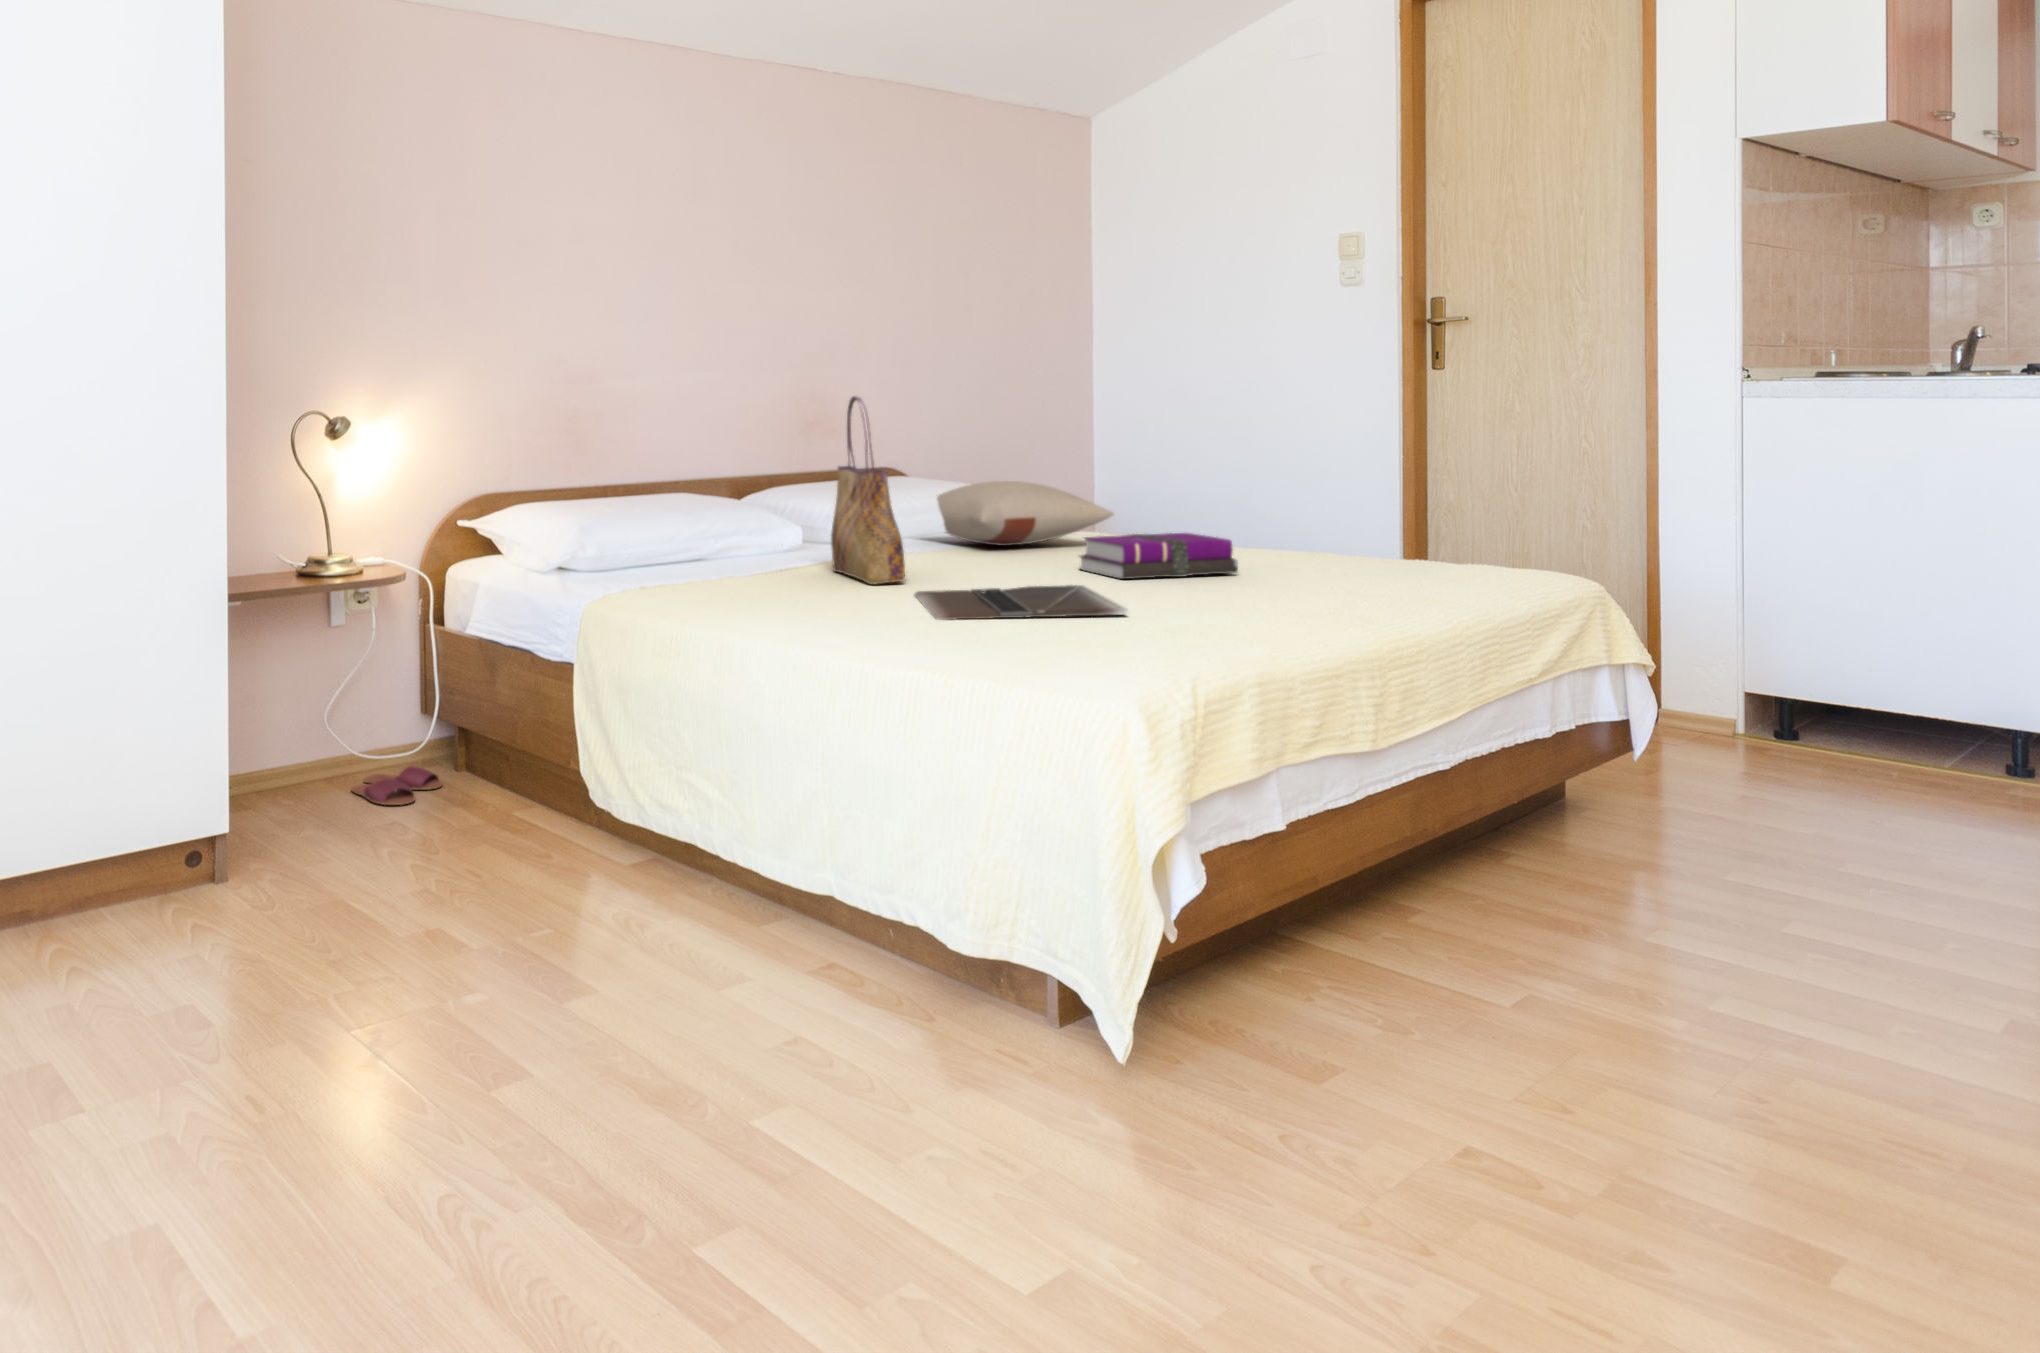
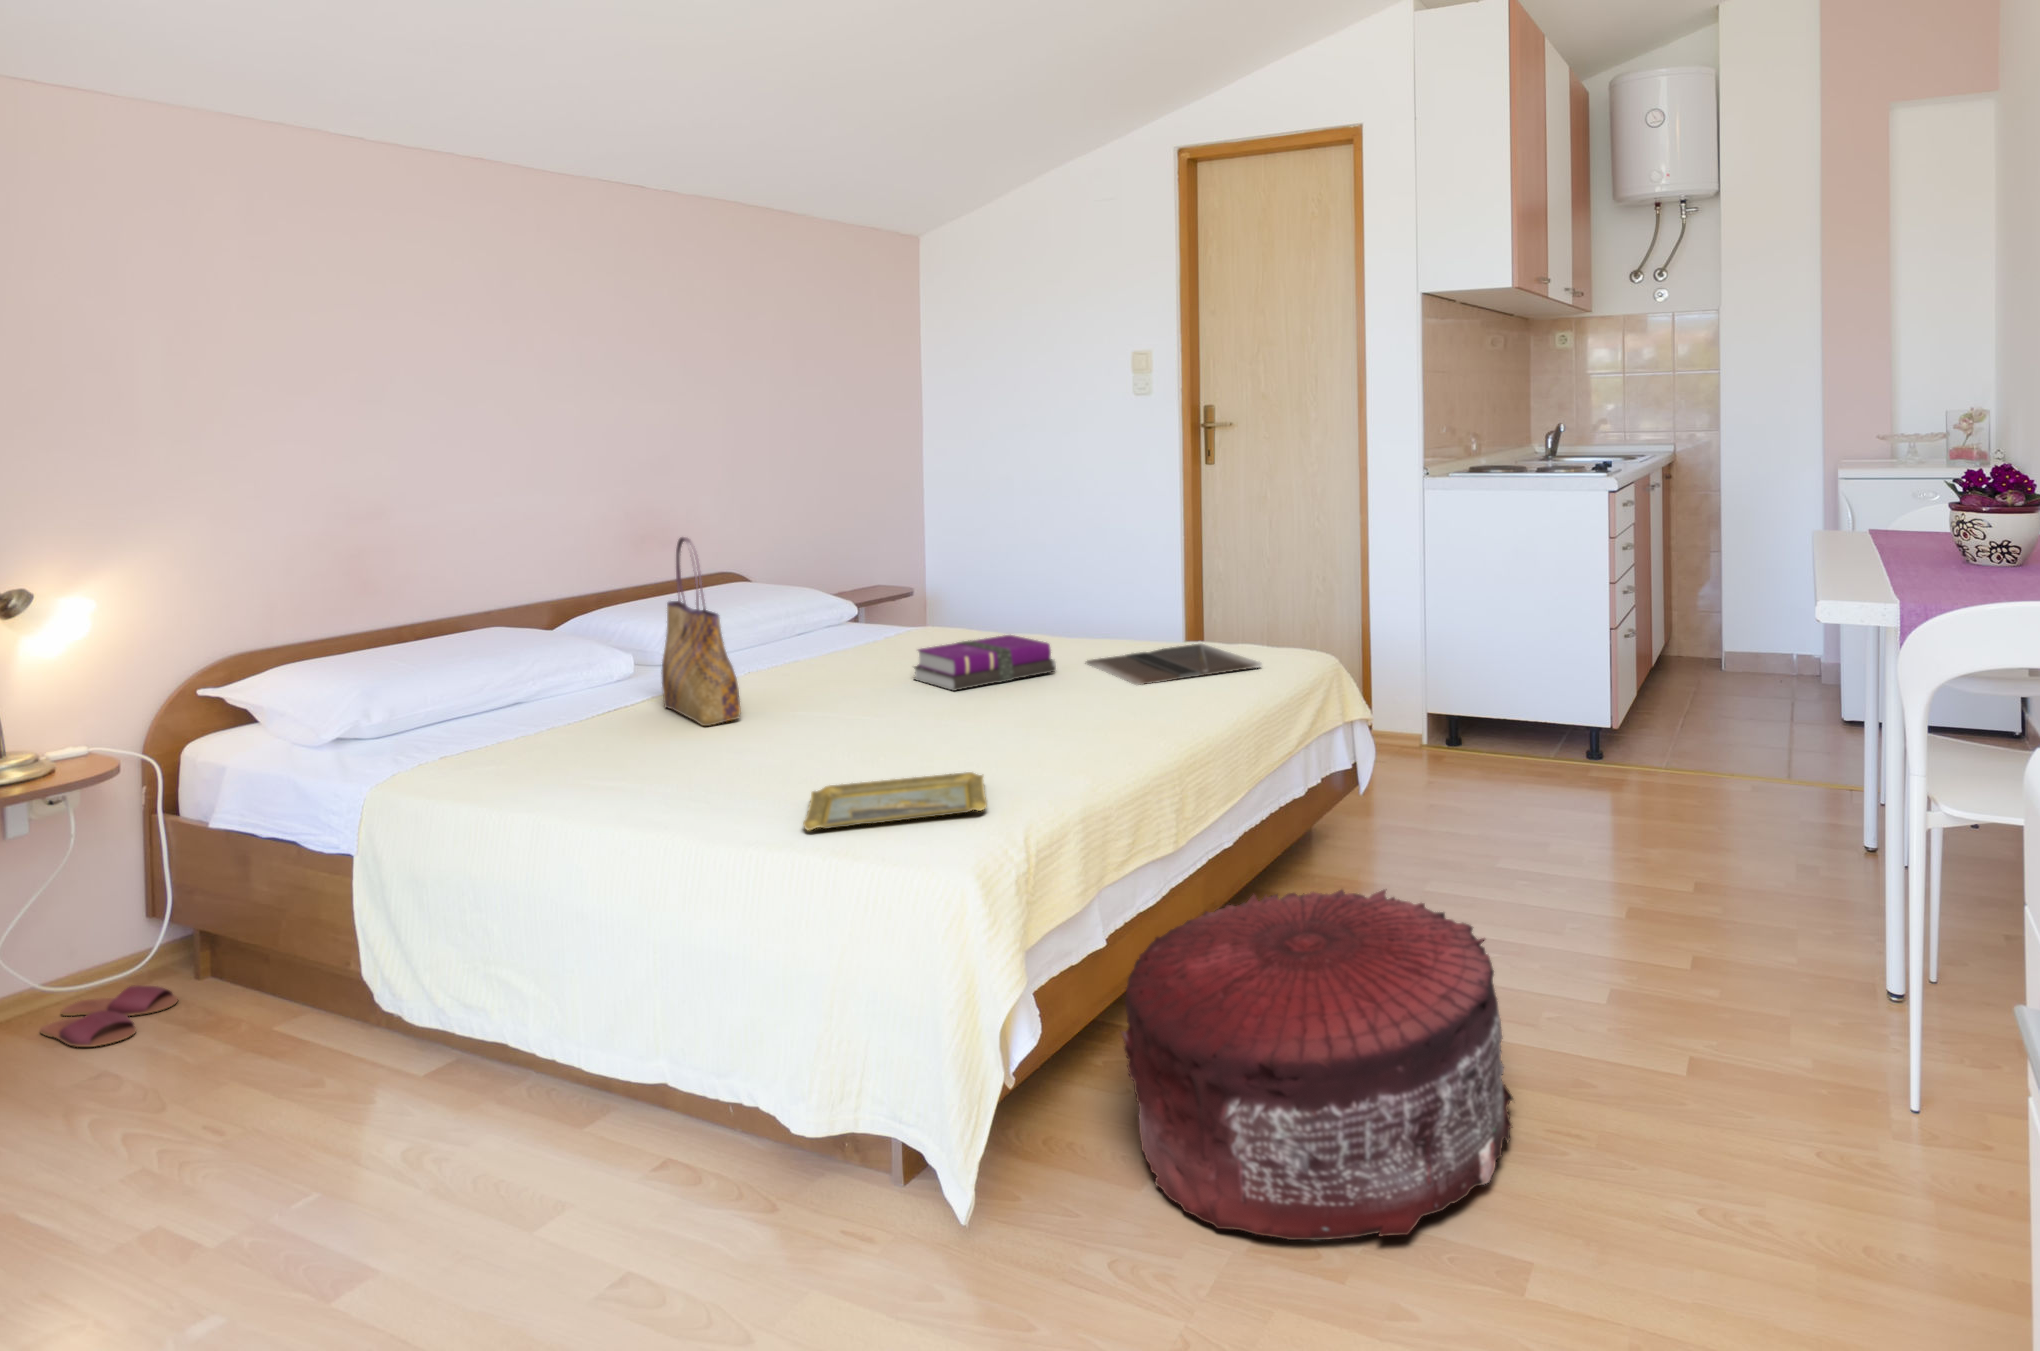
pillow: present [937,481,1113,546] -> none [750,586,944,649]
laptop: present [915,585,1128,620] -> present [1086,644,1262,685]
tray: none [966,622,1154,654] -> present [803,772,987,830]
pouf: none [1295,795,1815,1167] -> present [1121,890,1513,1240]

